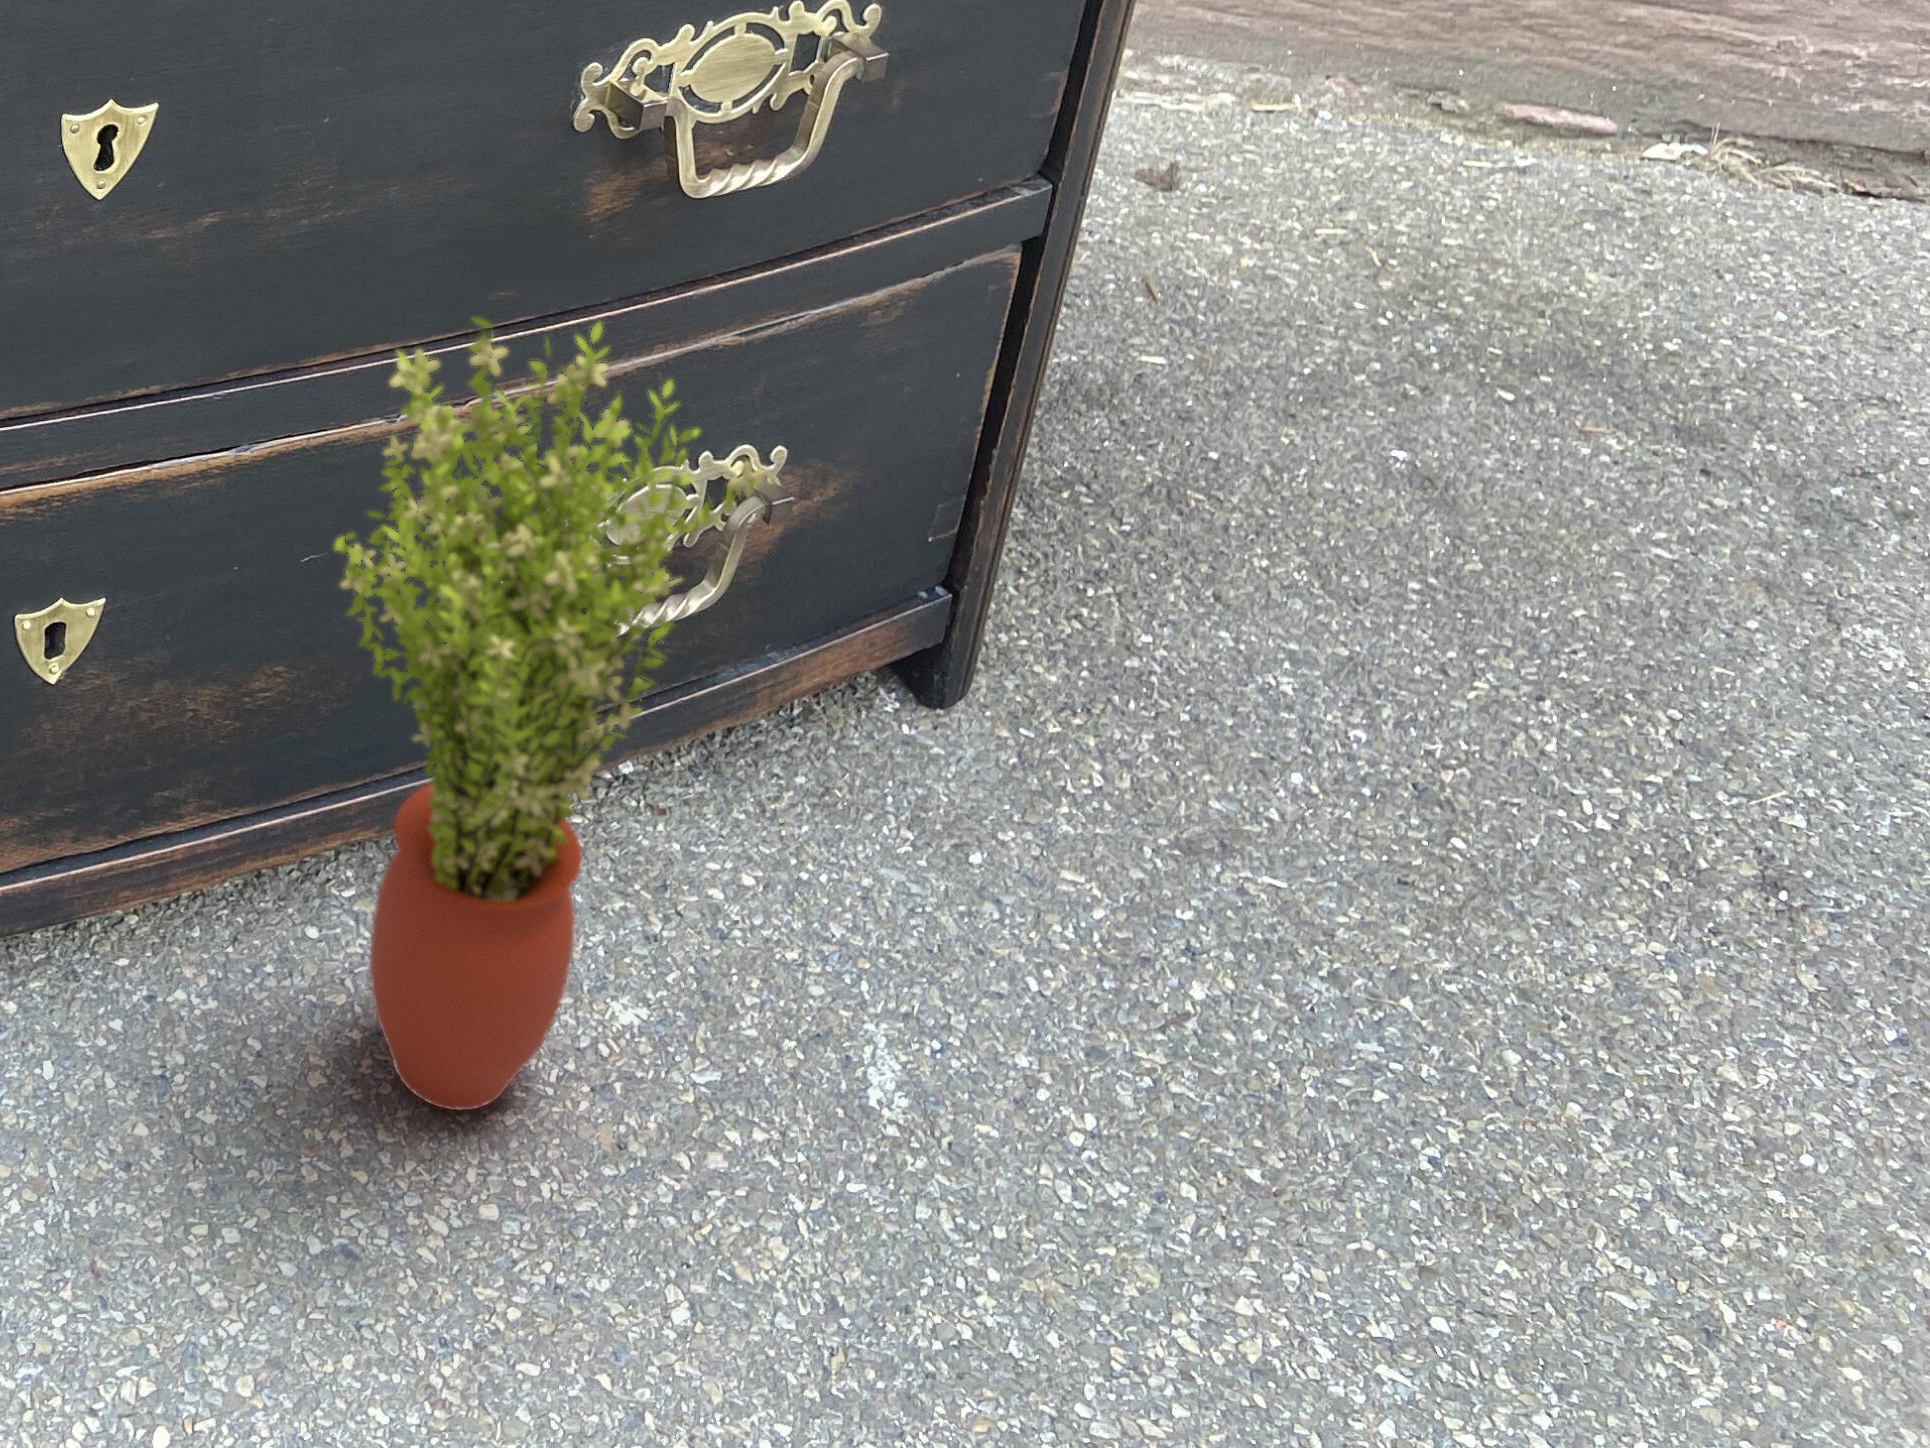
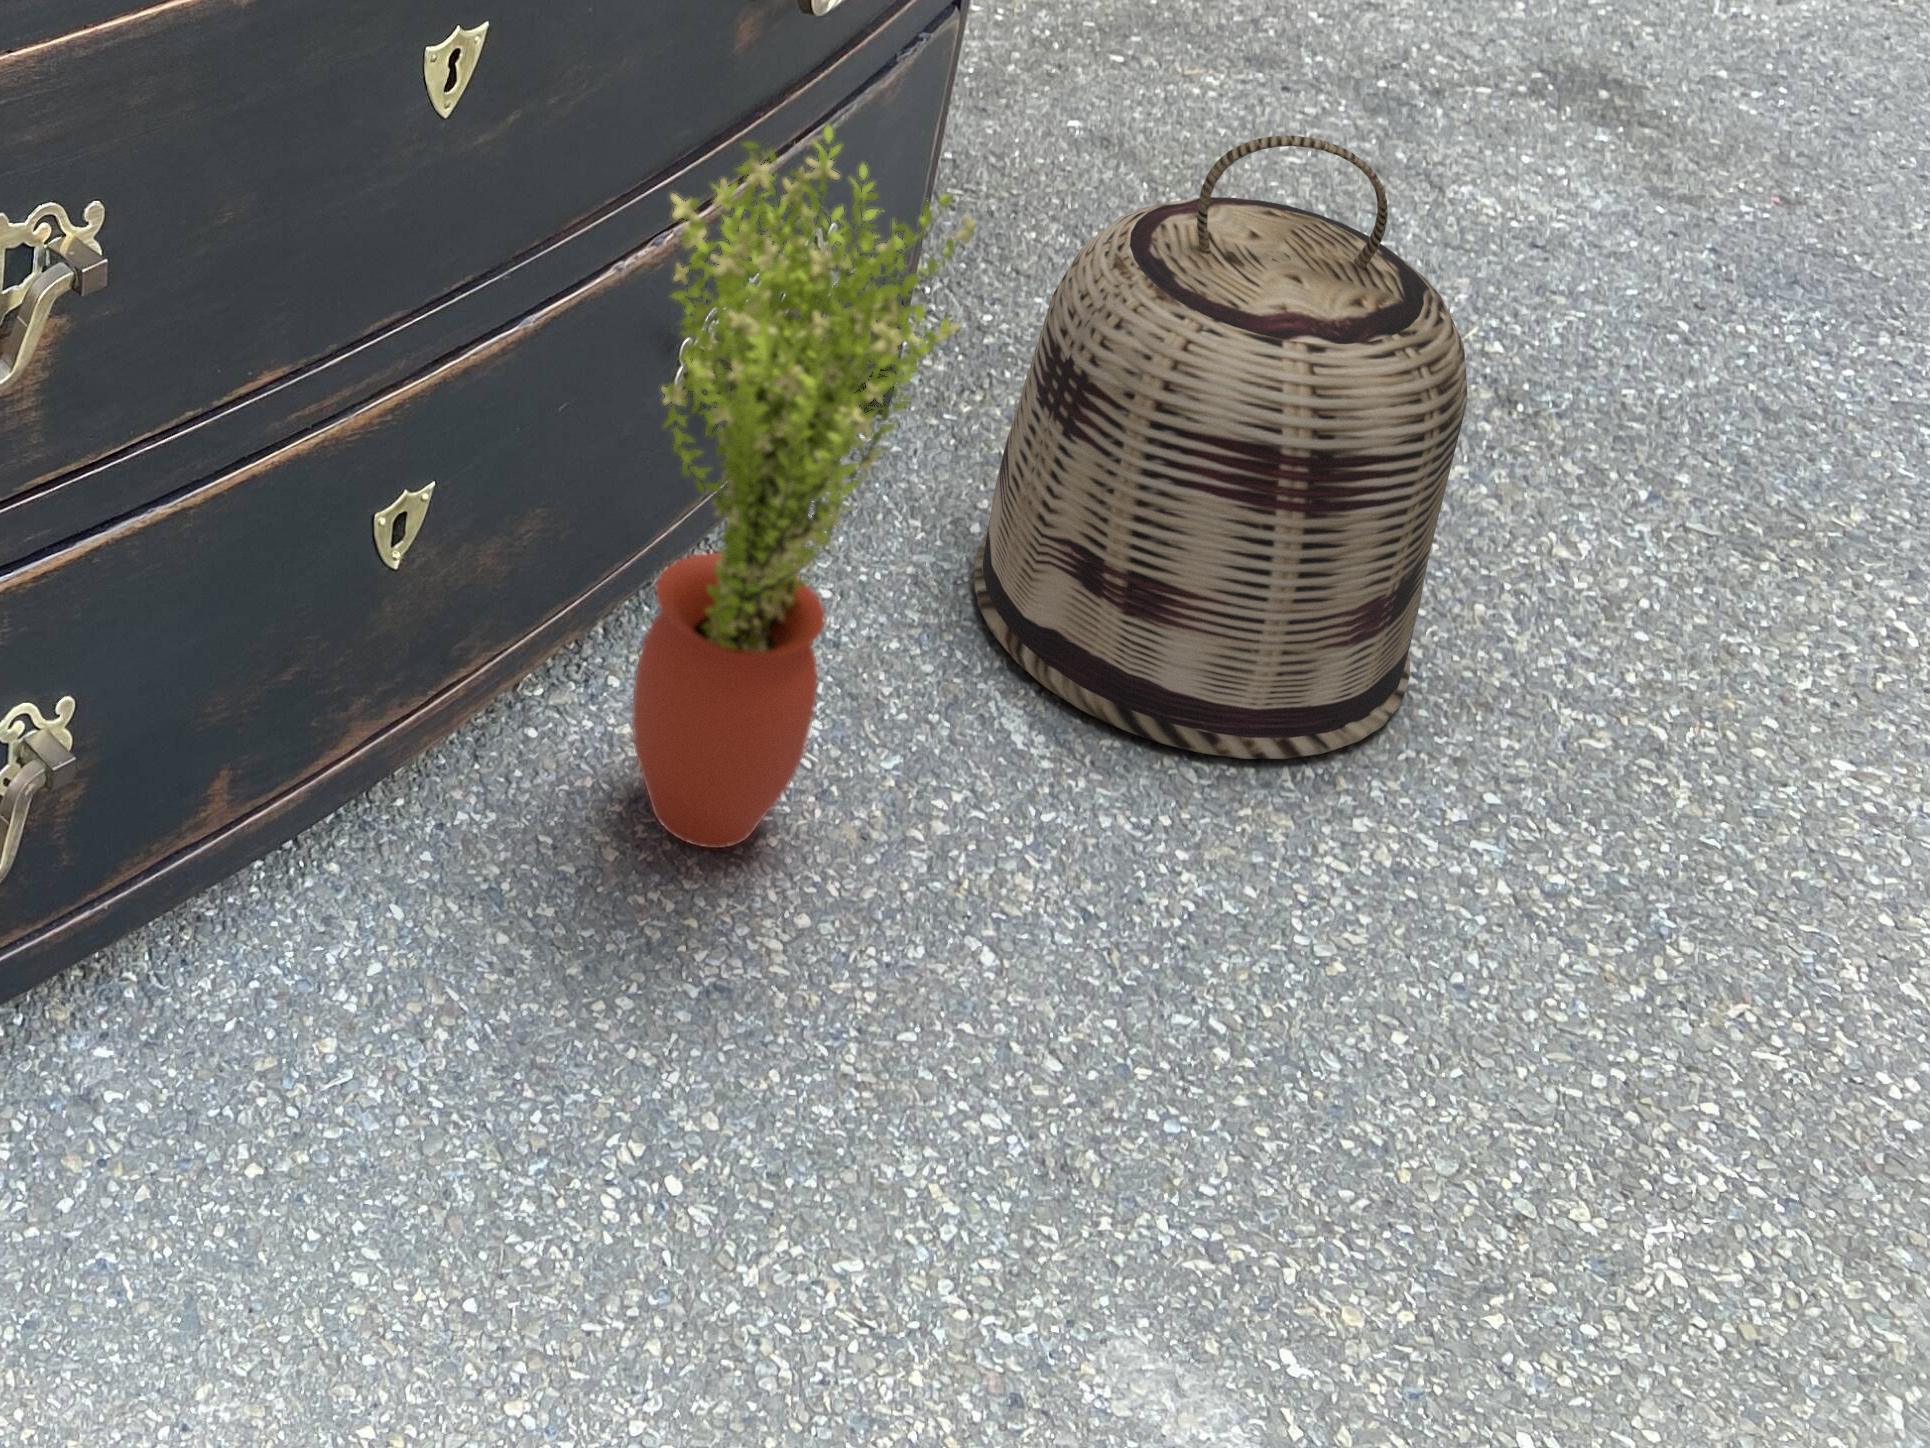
basket: none [914,474,1518,1227] -> present [974,135,1468,759]

